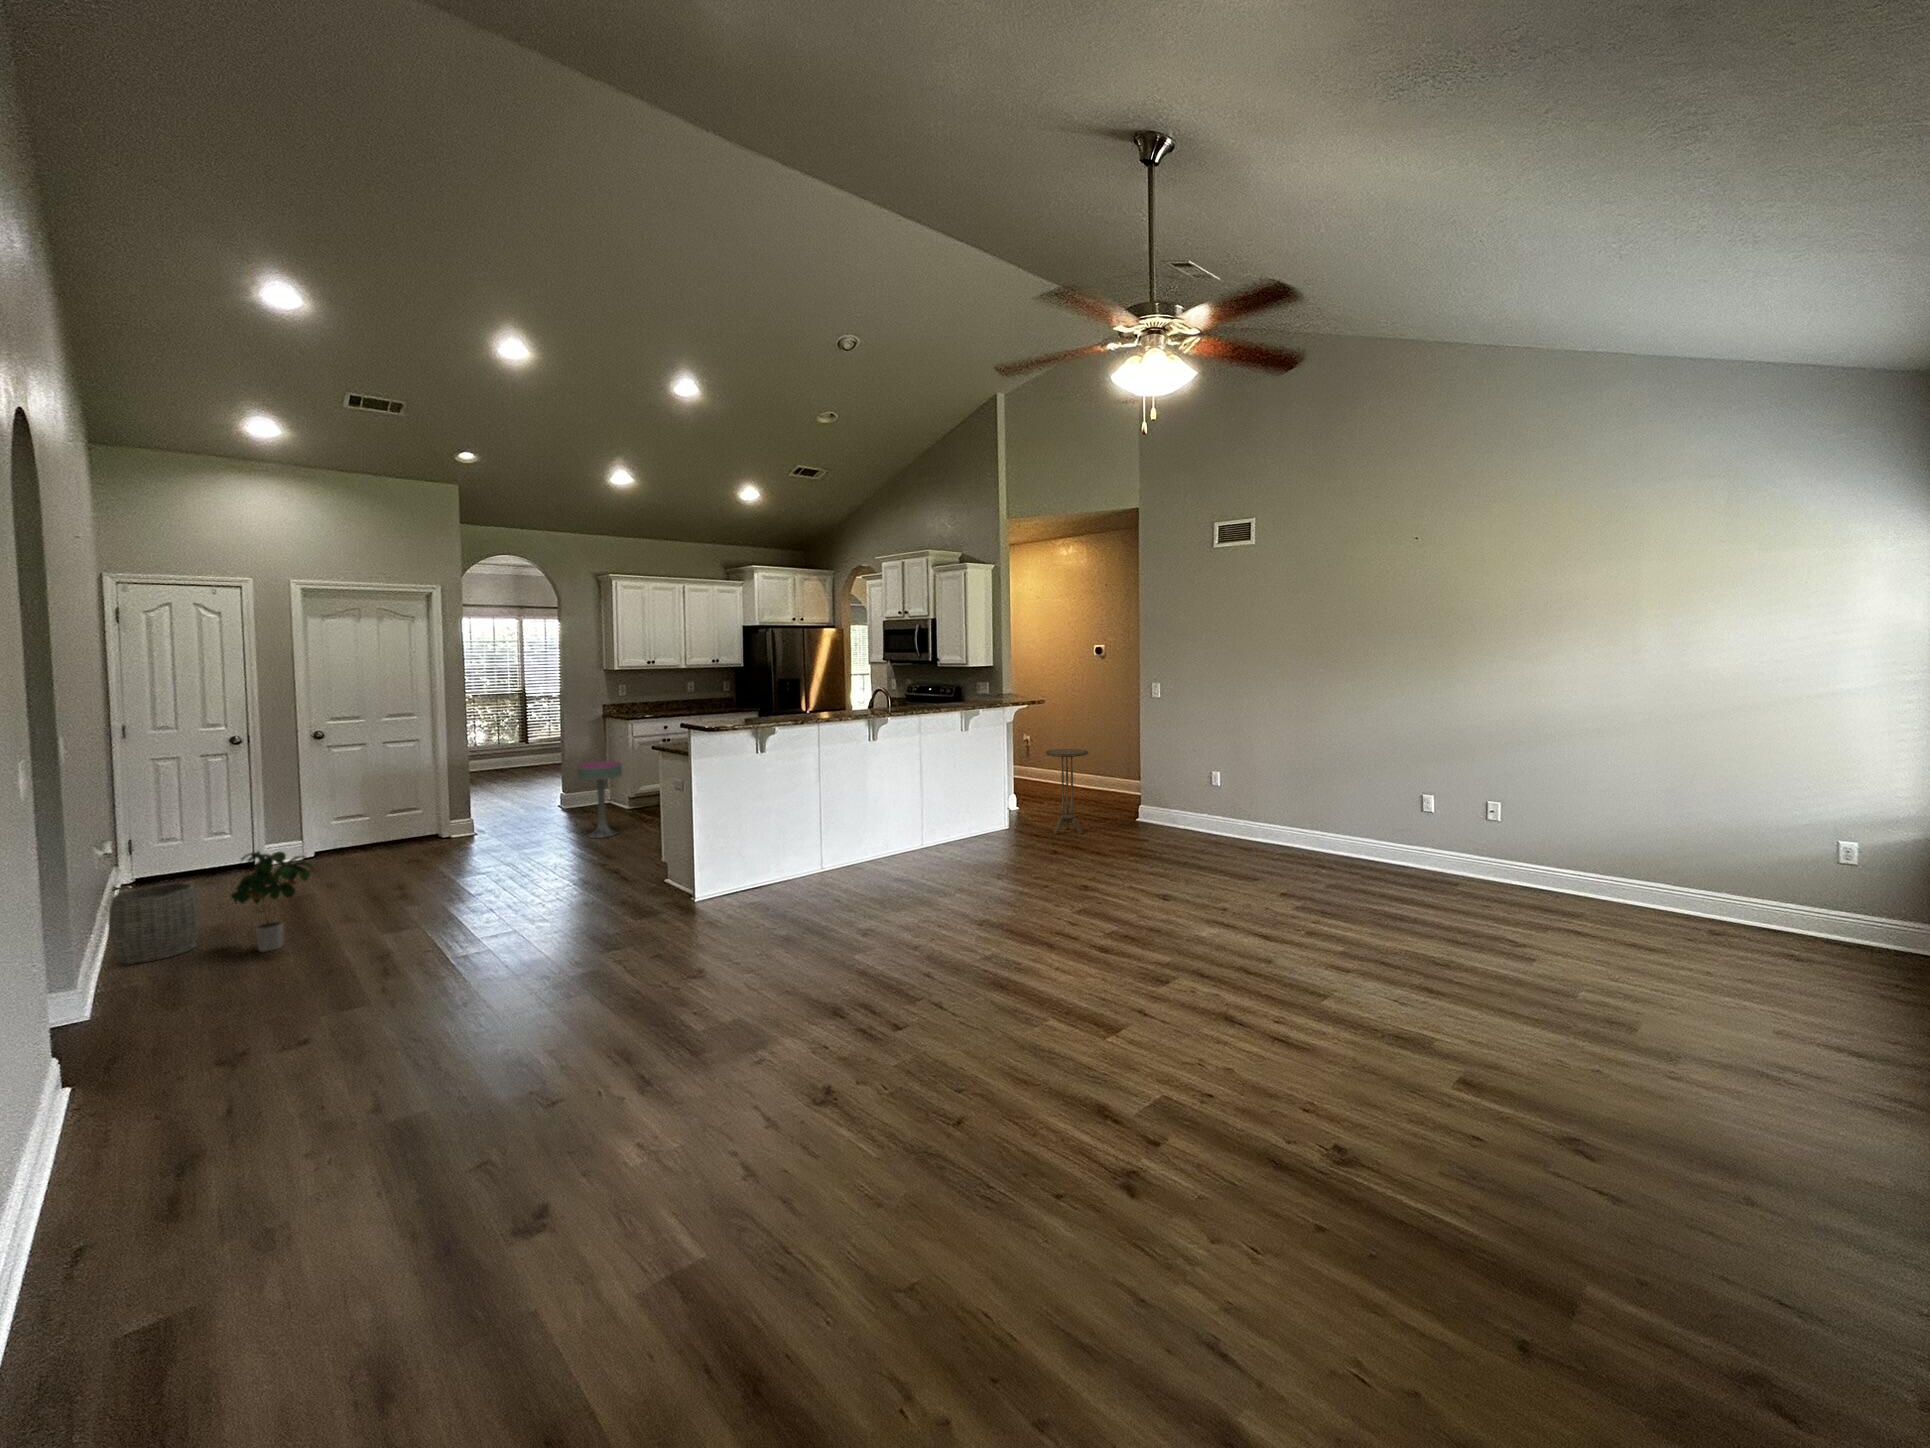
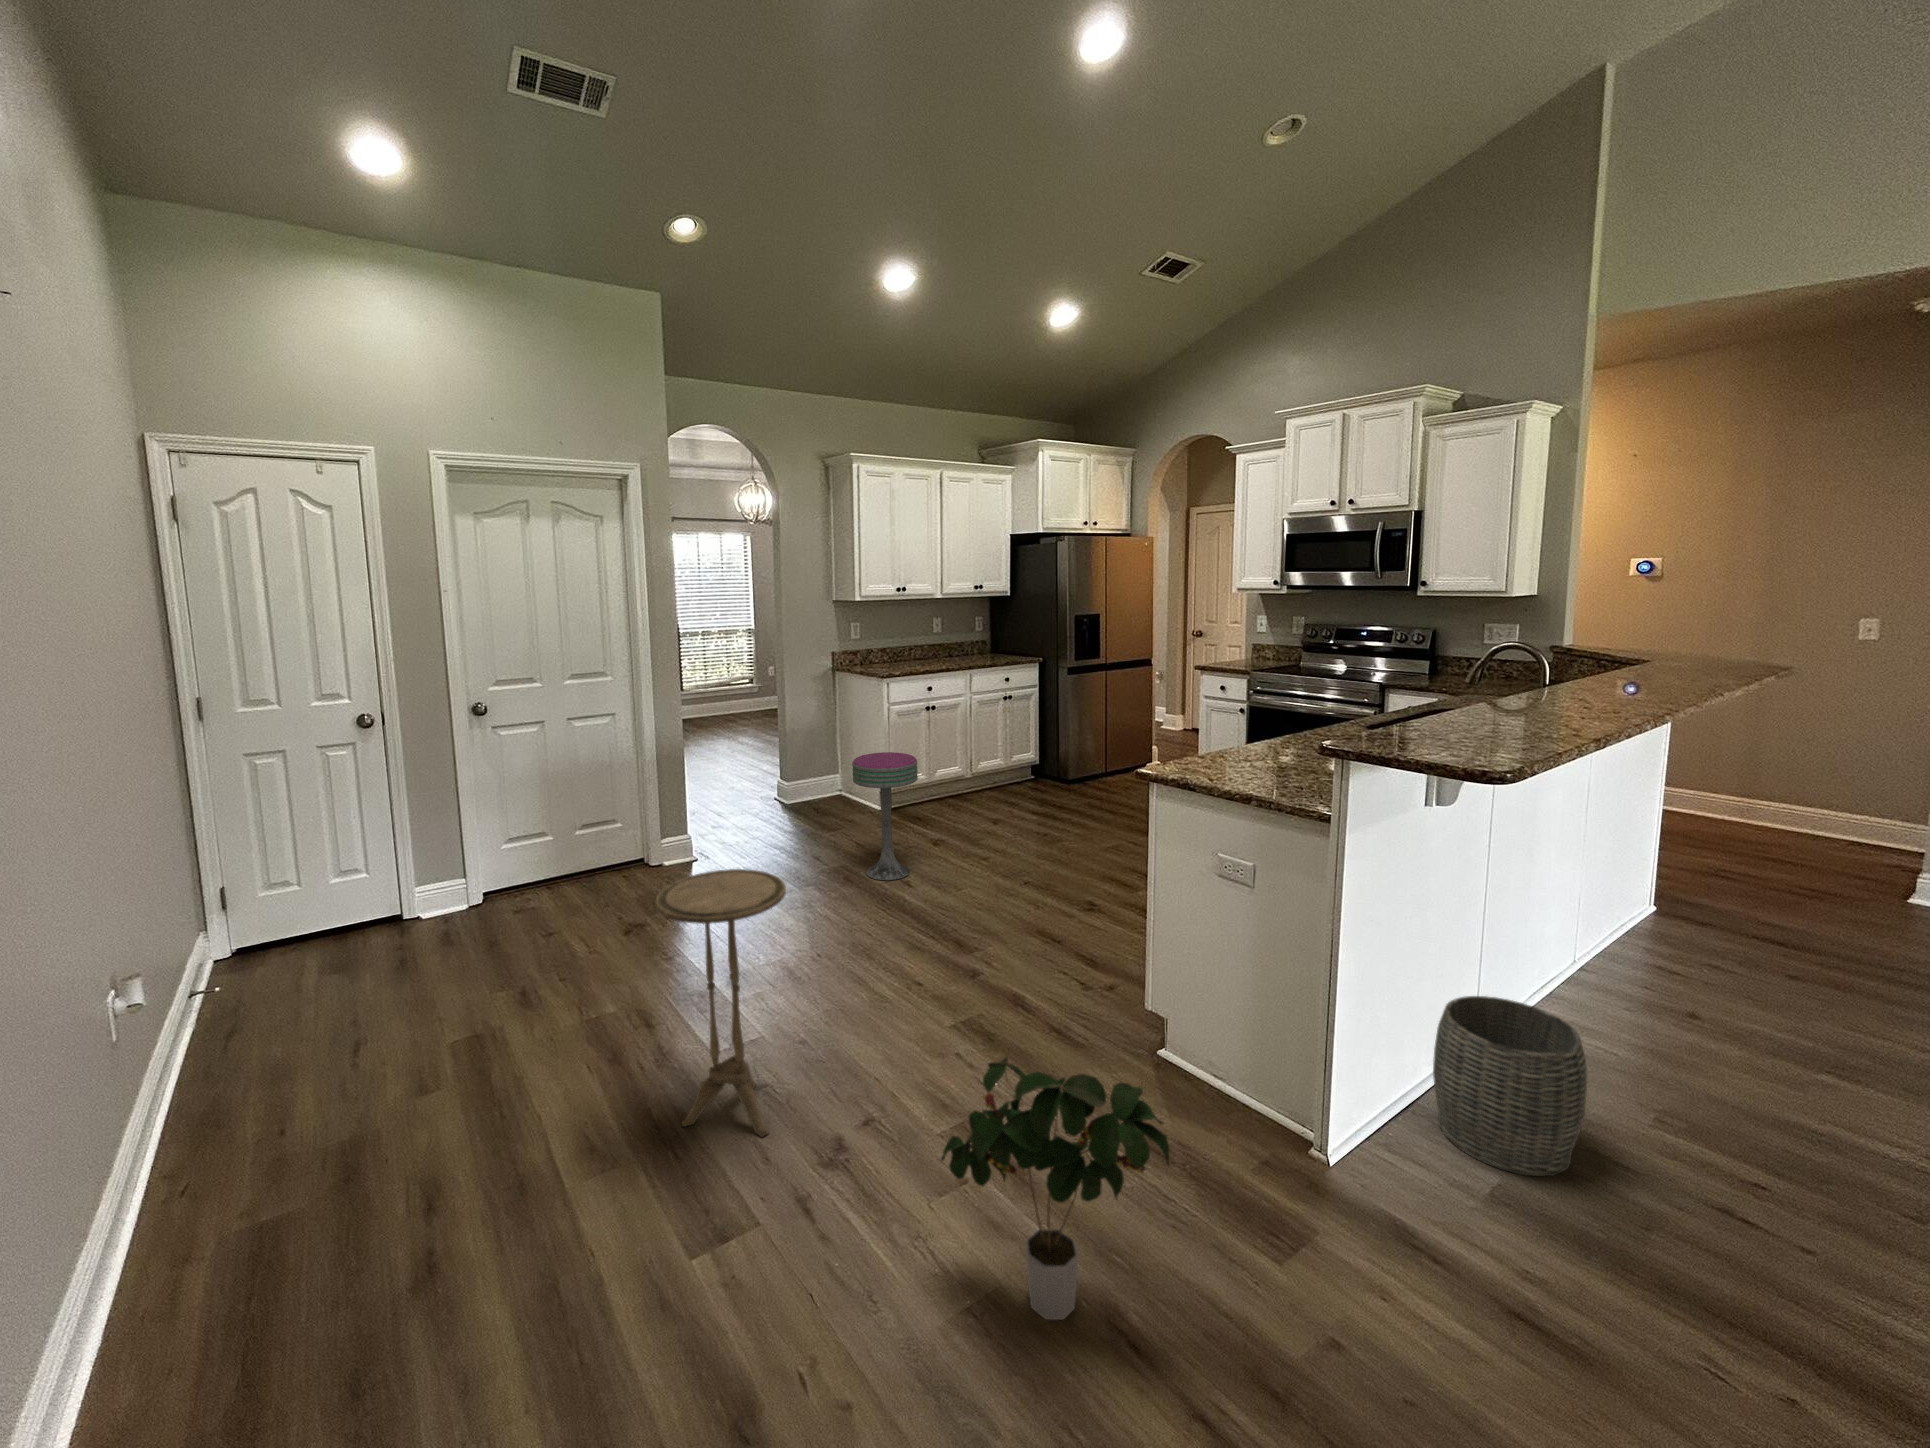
side table: present [1045,749,1088,835] -> present [655,869,786,1137]
potted plant: present [231,851,312,952] -> present [941,1057,1169,1320]
woven basket: present [108,883,200,964] -> present [1433,996,1587,1176]

